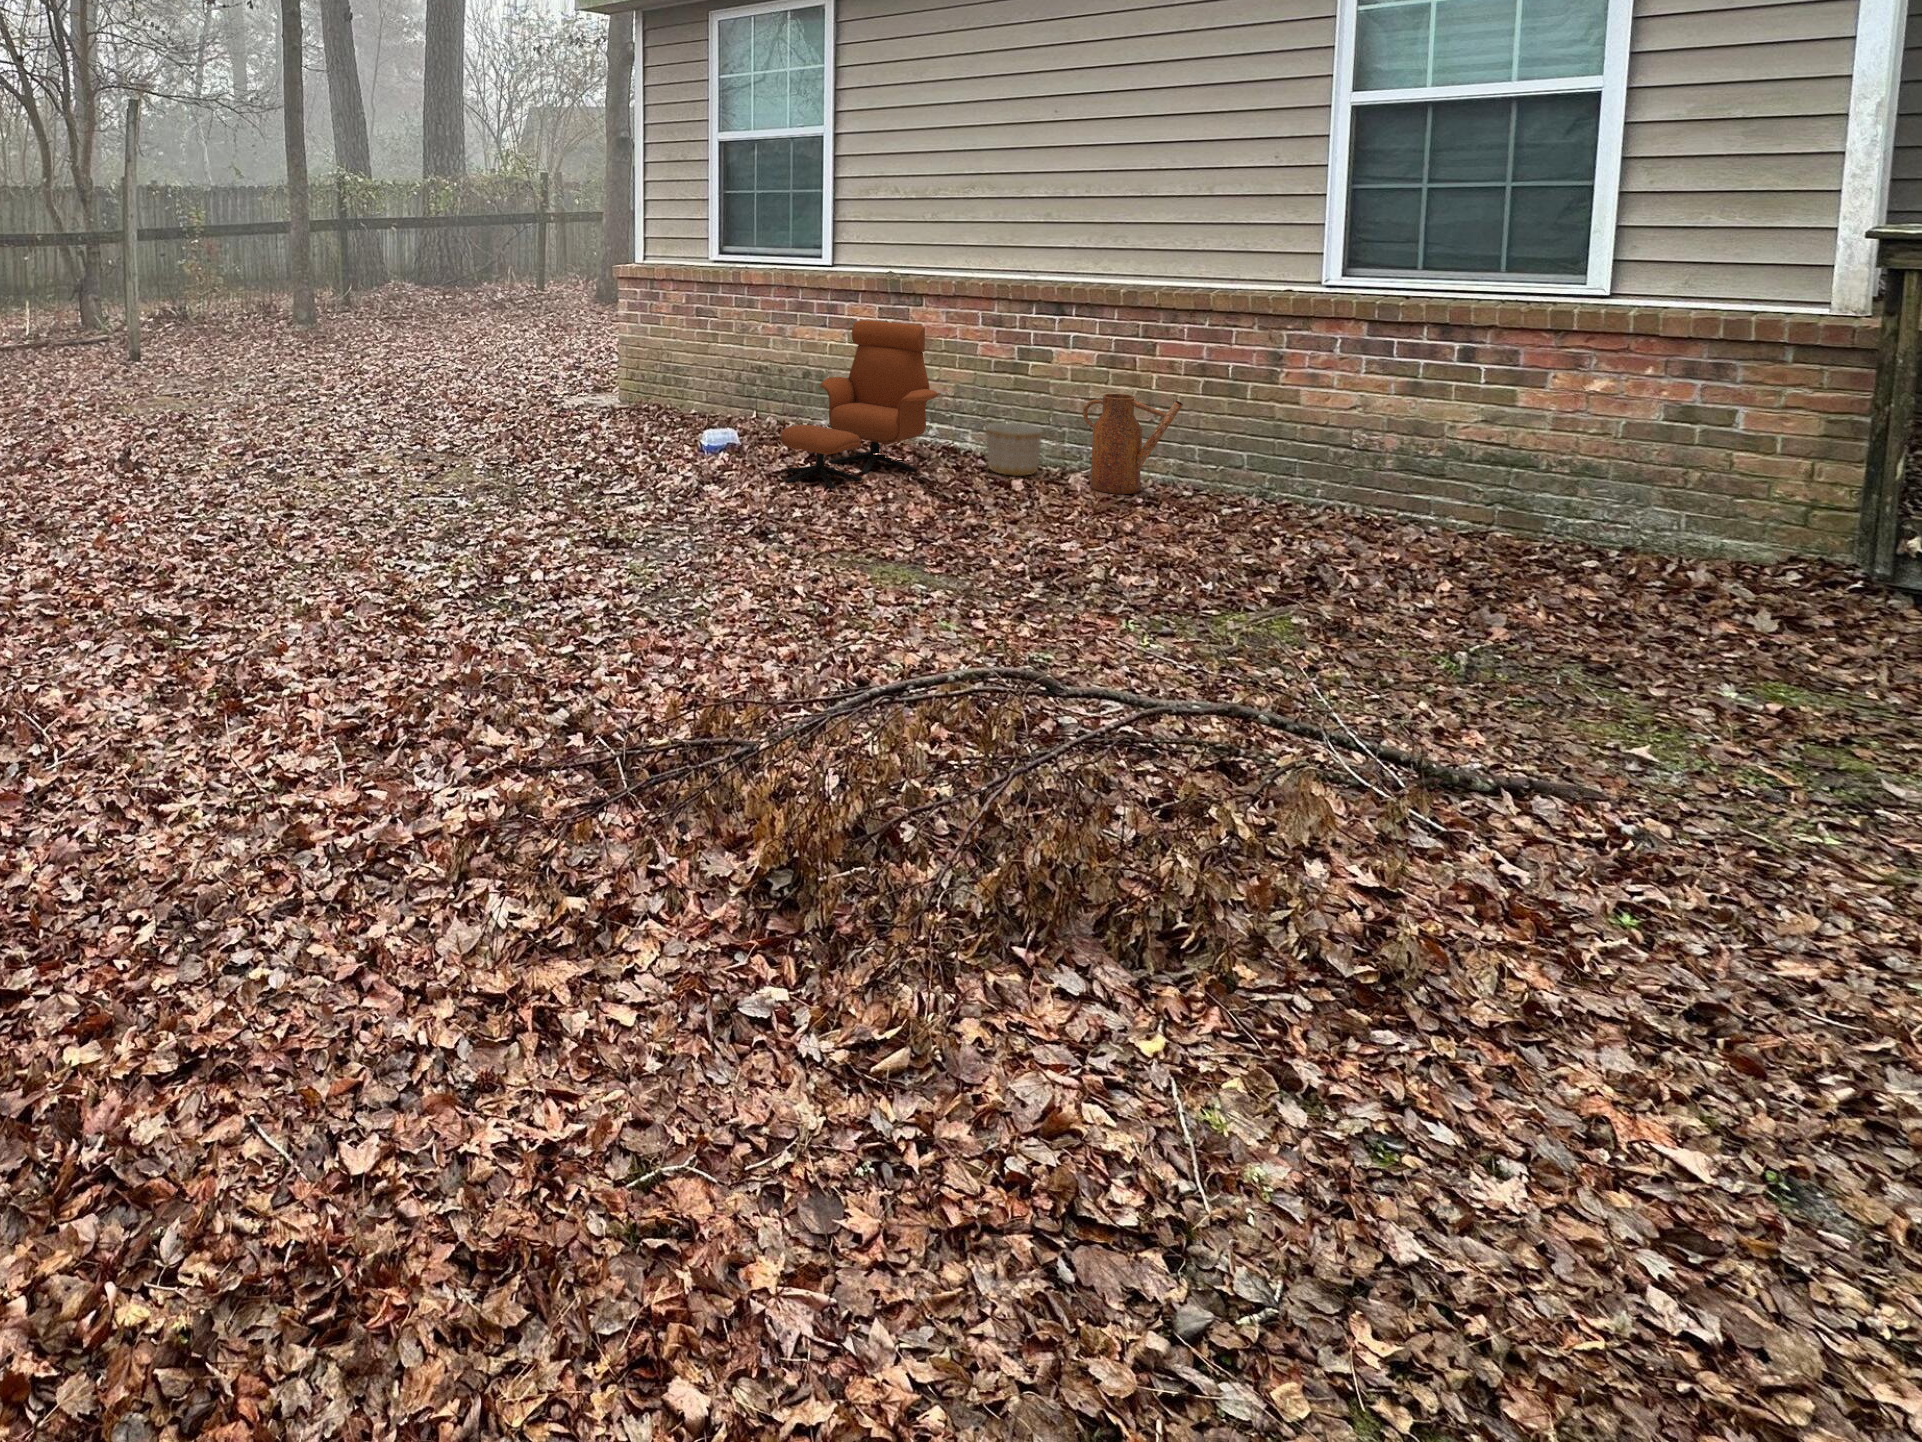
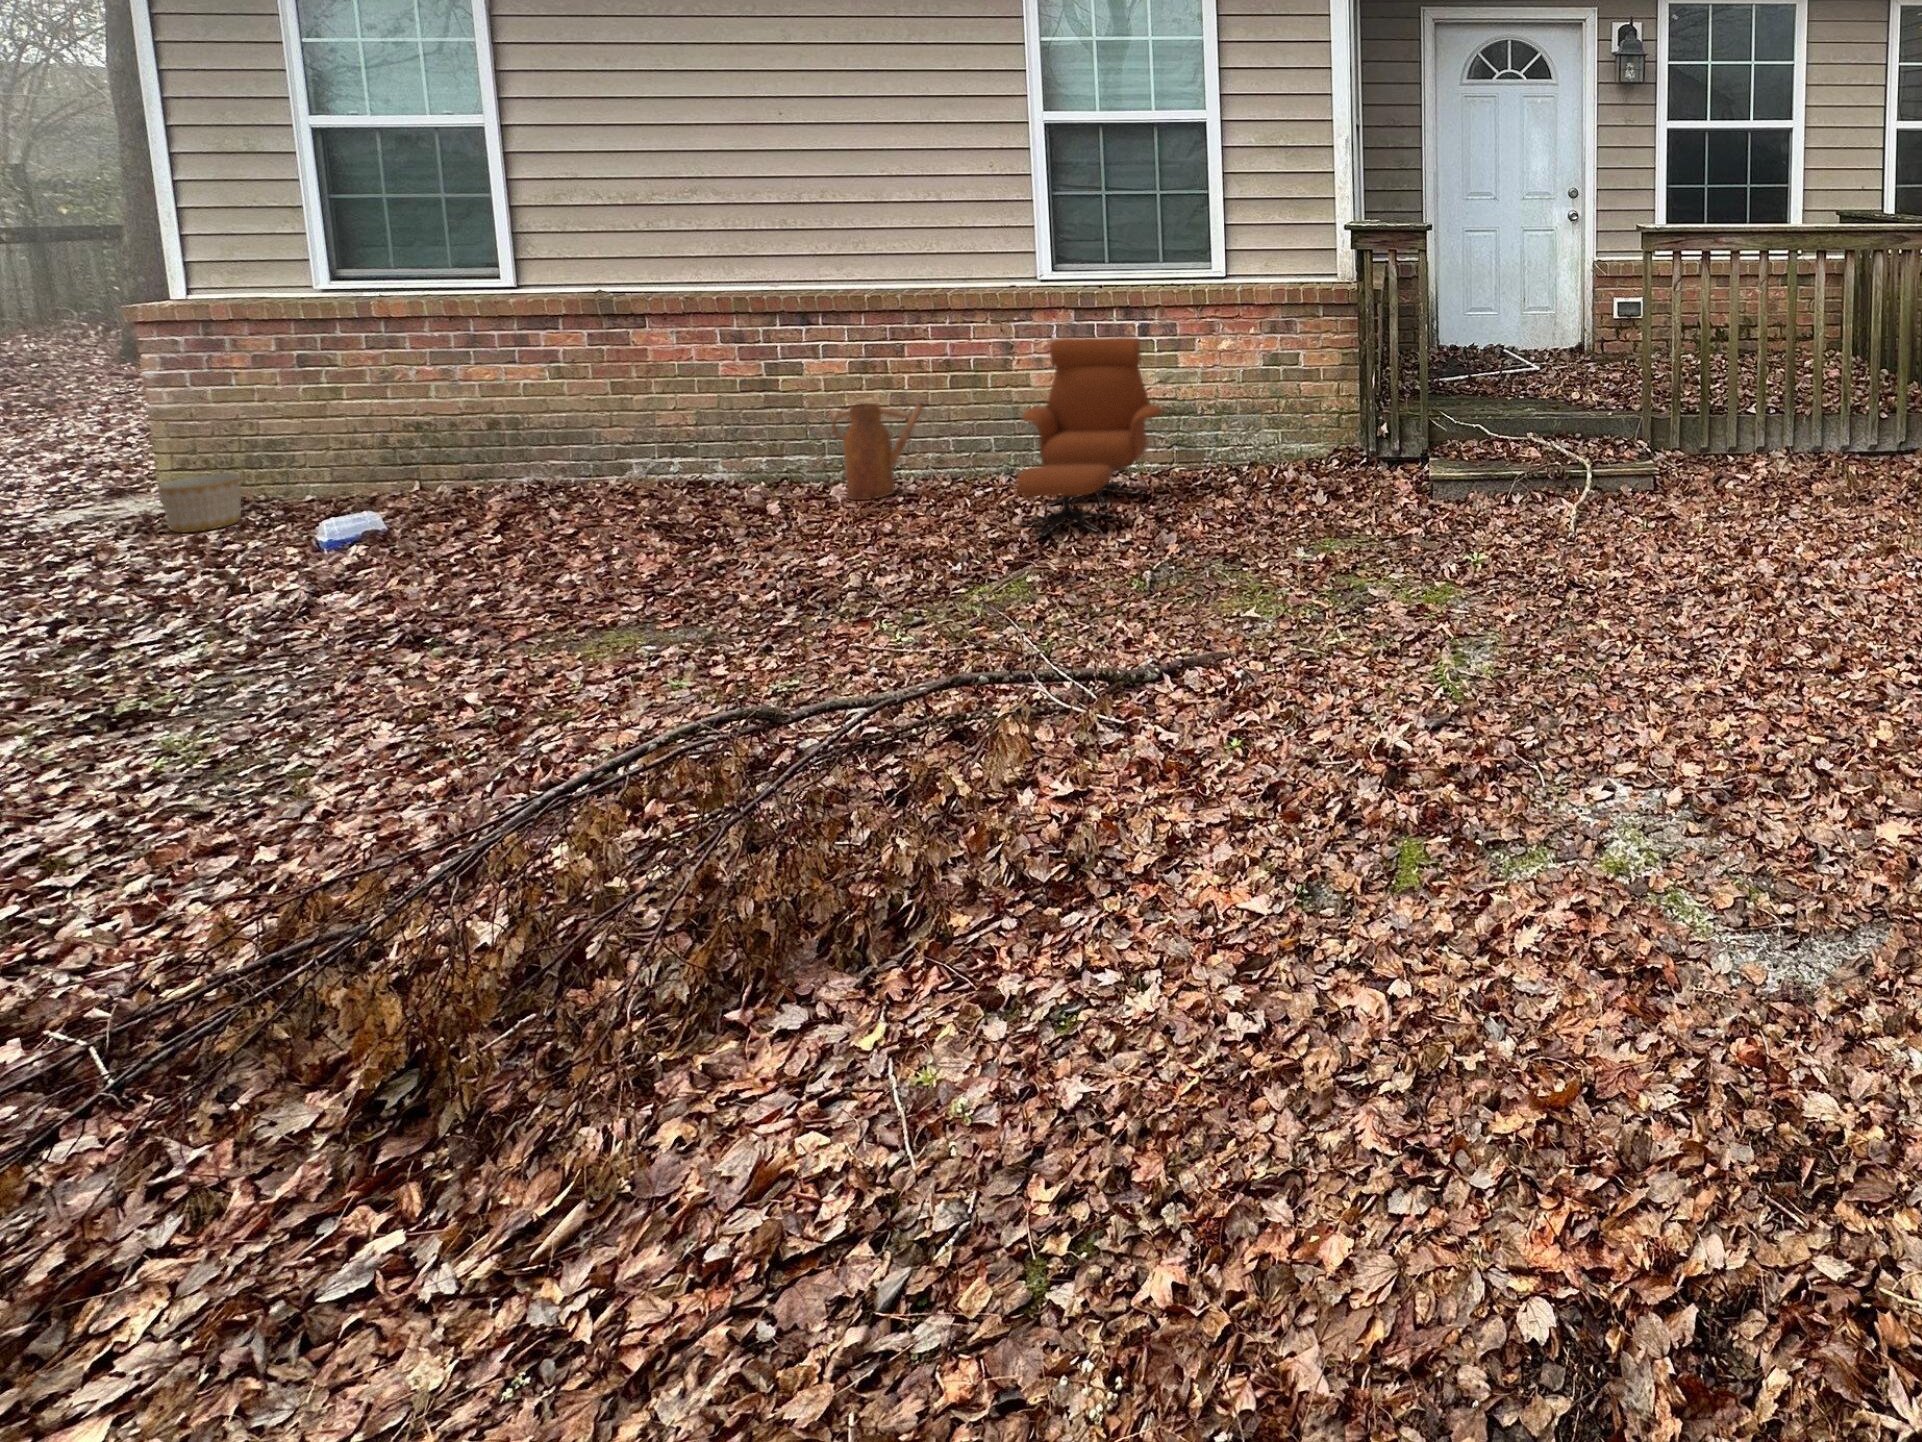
lounge chair: present [781,320,938,488] -> present [1016,337,1162,537]
planter: present [986,423,1042,476] -> present [158,474,241,533]

